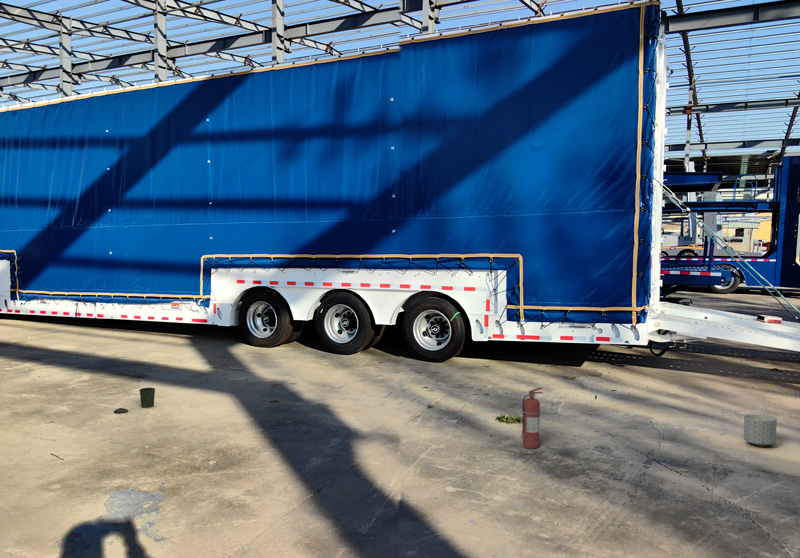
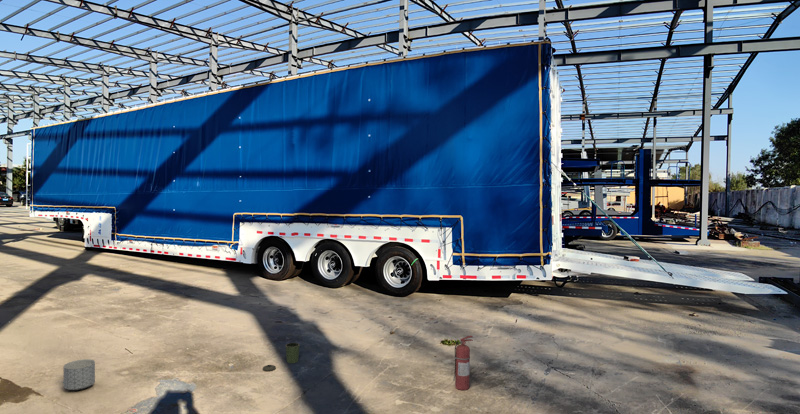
trash can: present [114,388,155,413] -> present [263,343,300,371]
planter: present [744,414,777,447] -> present [63,359,95,391]

